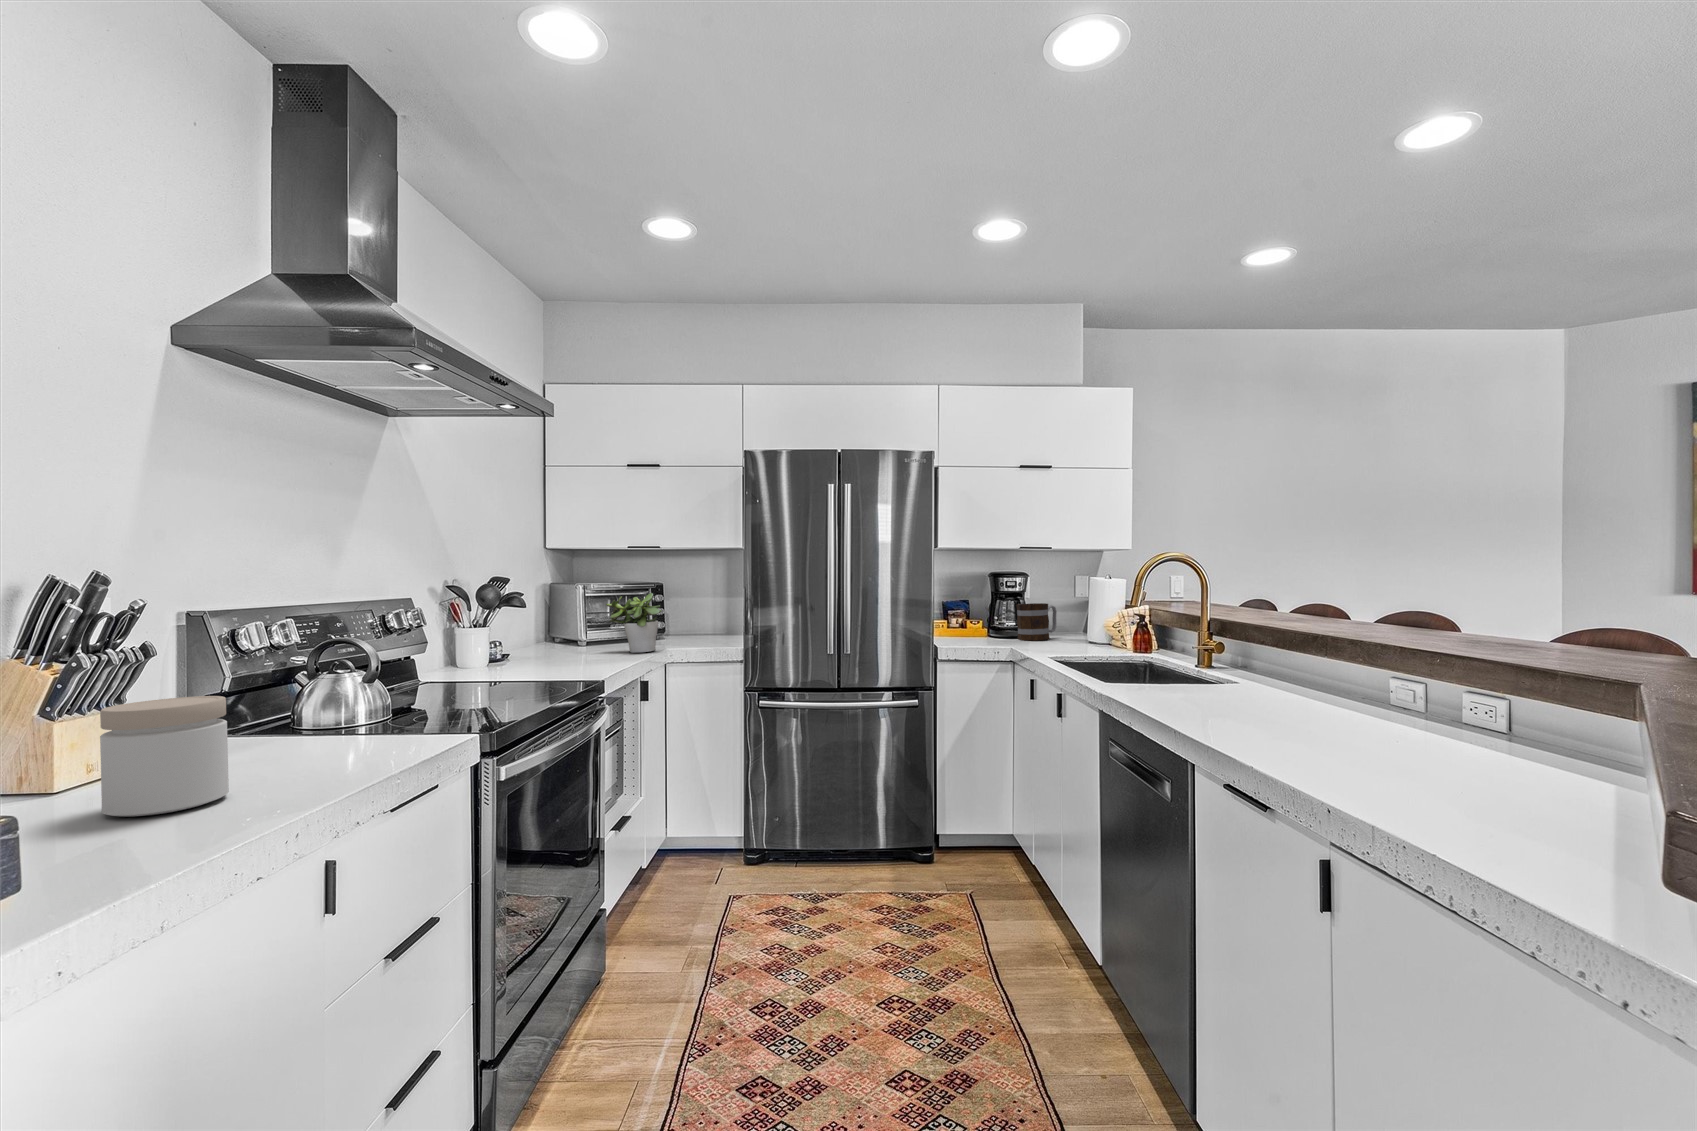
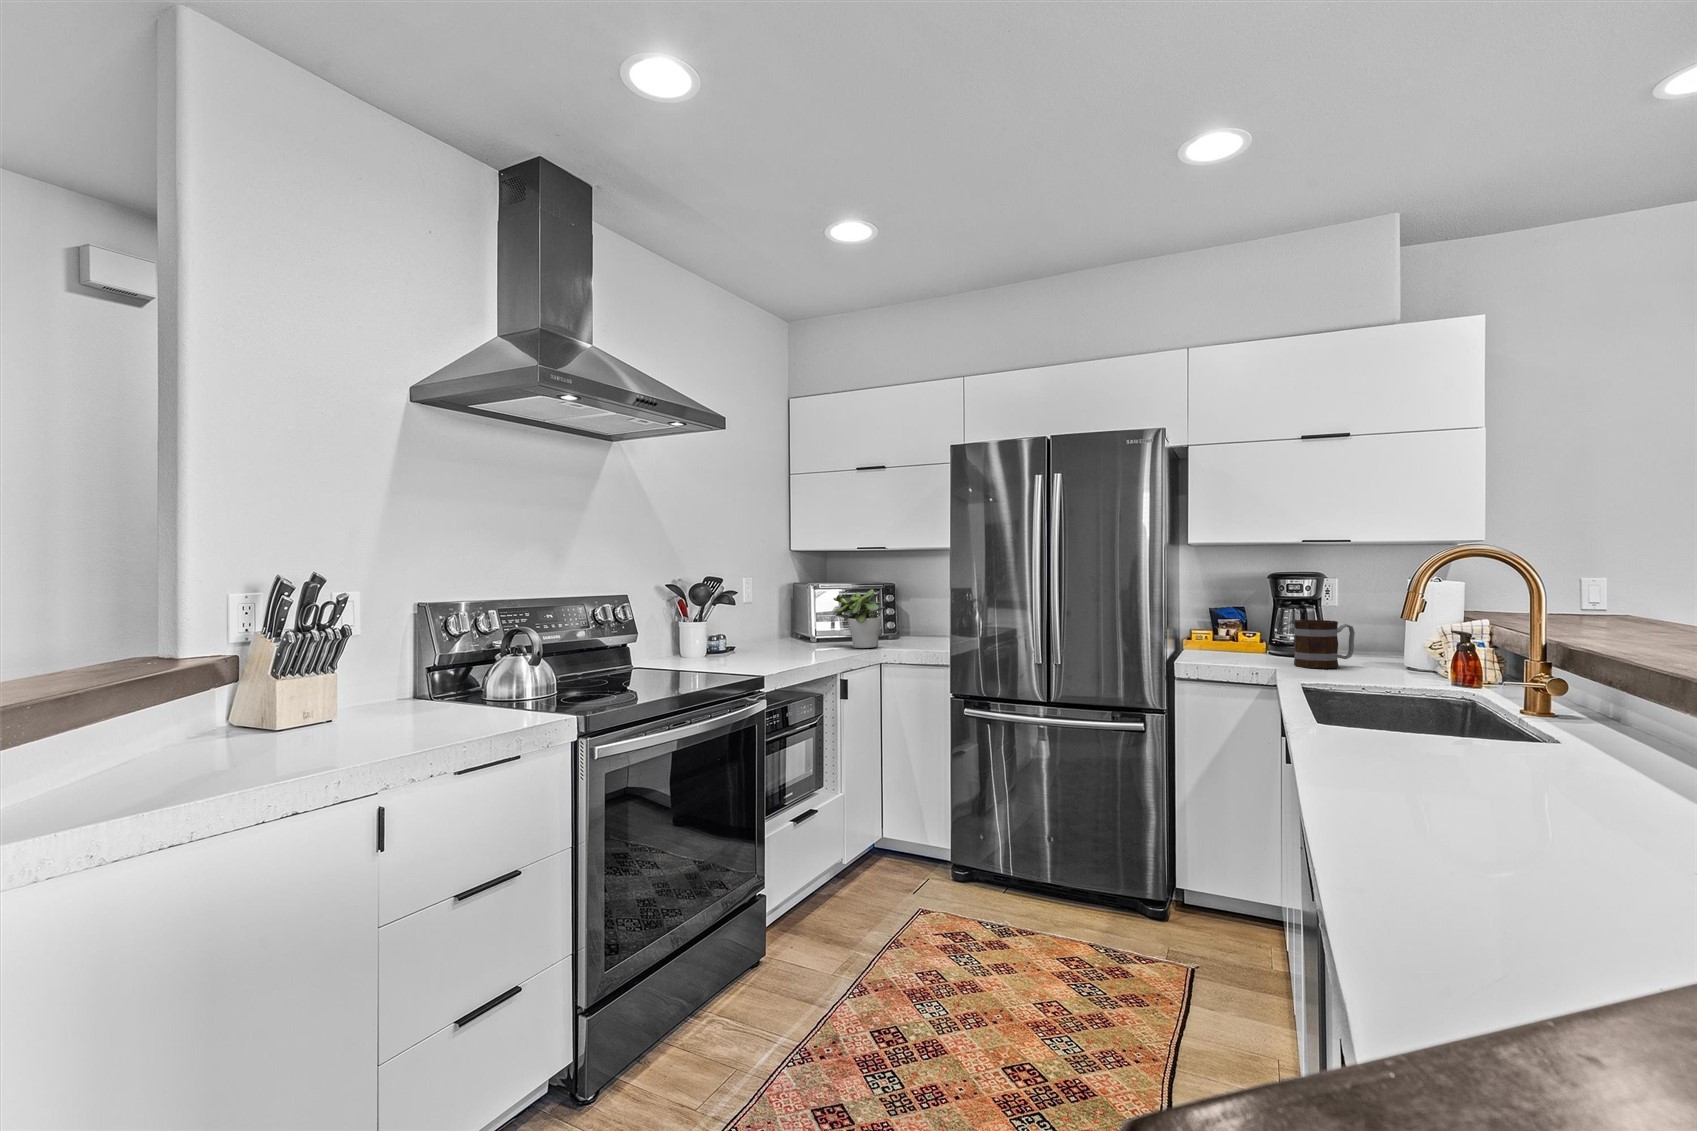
jar: present [100,696,229,816] -> none [262,671,350,759]

